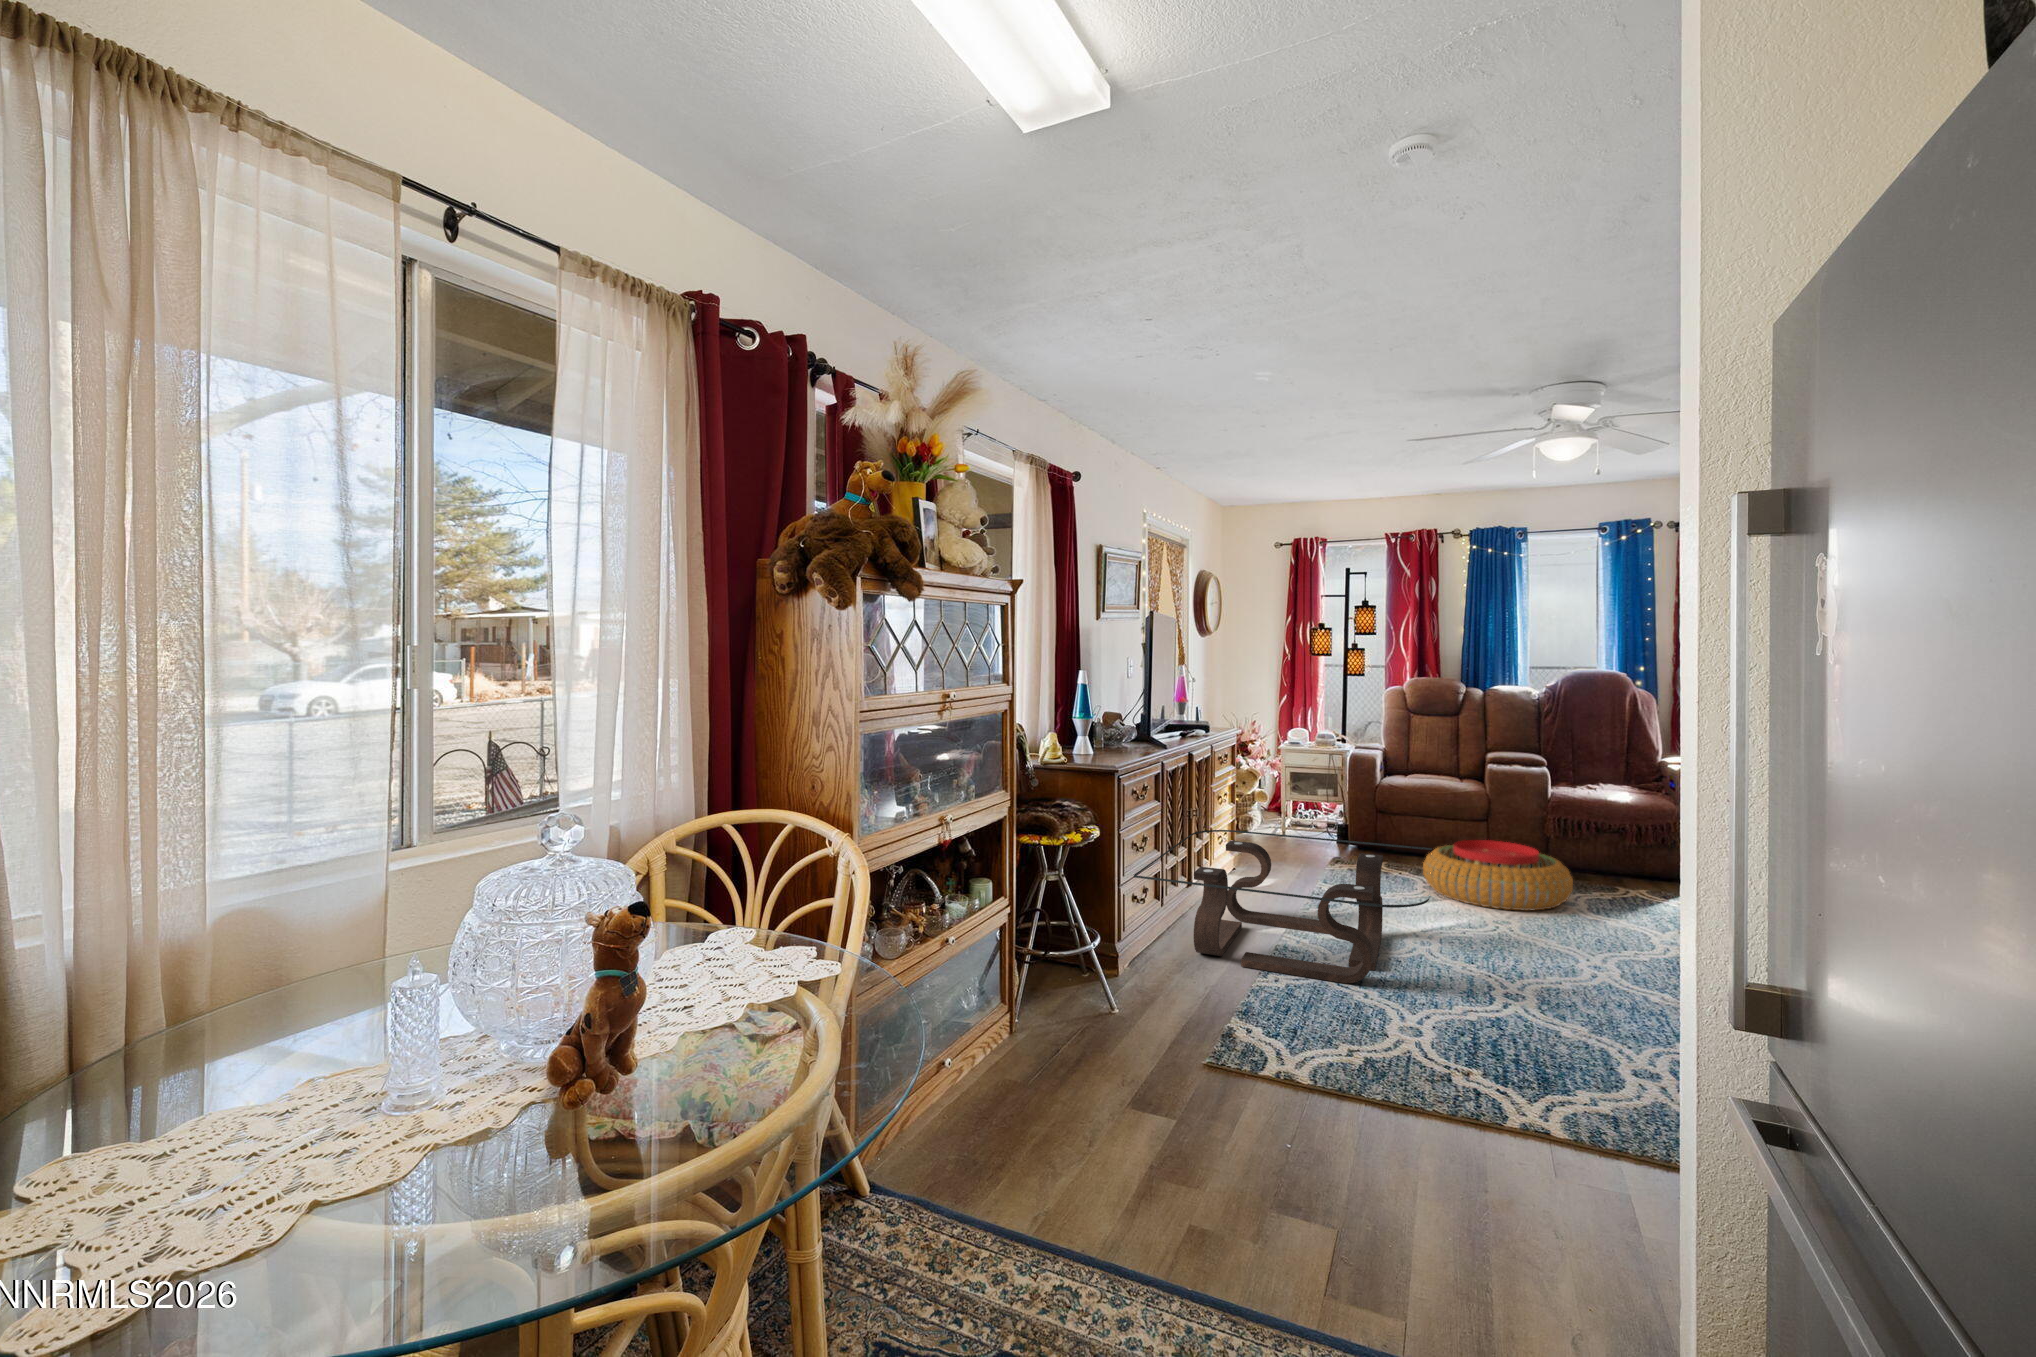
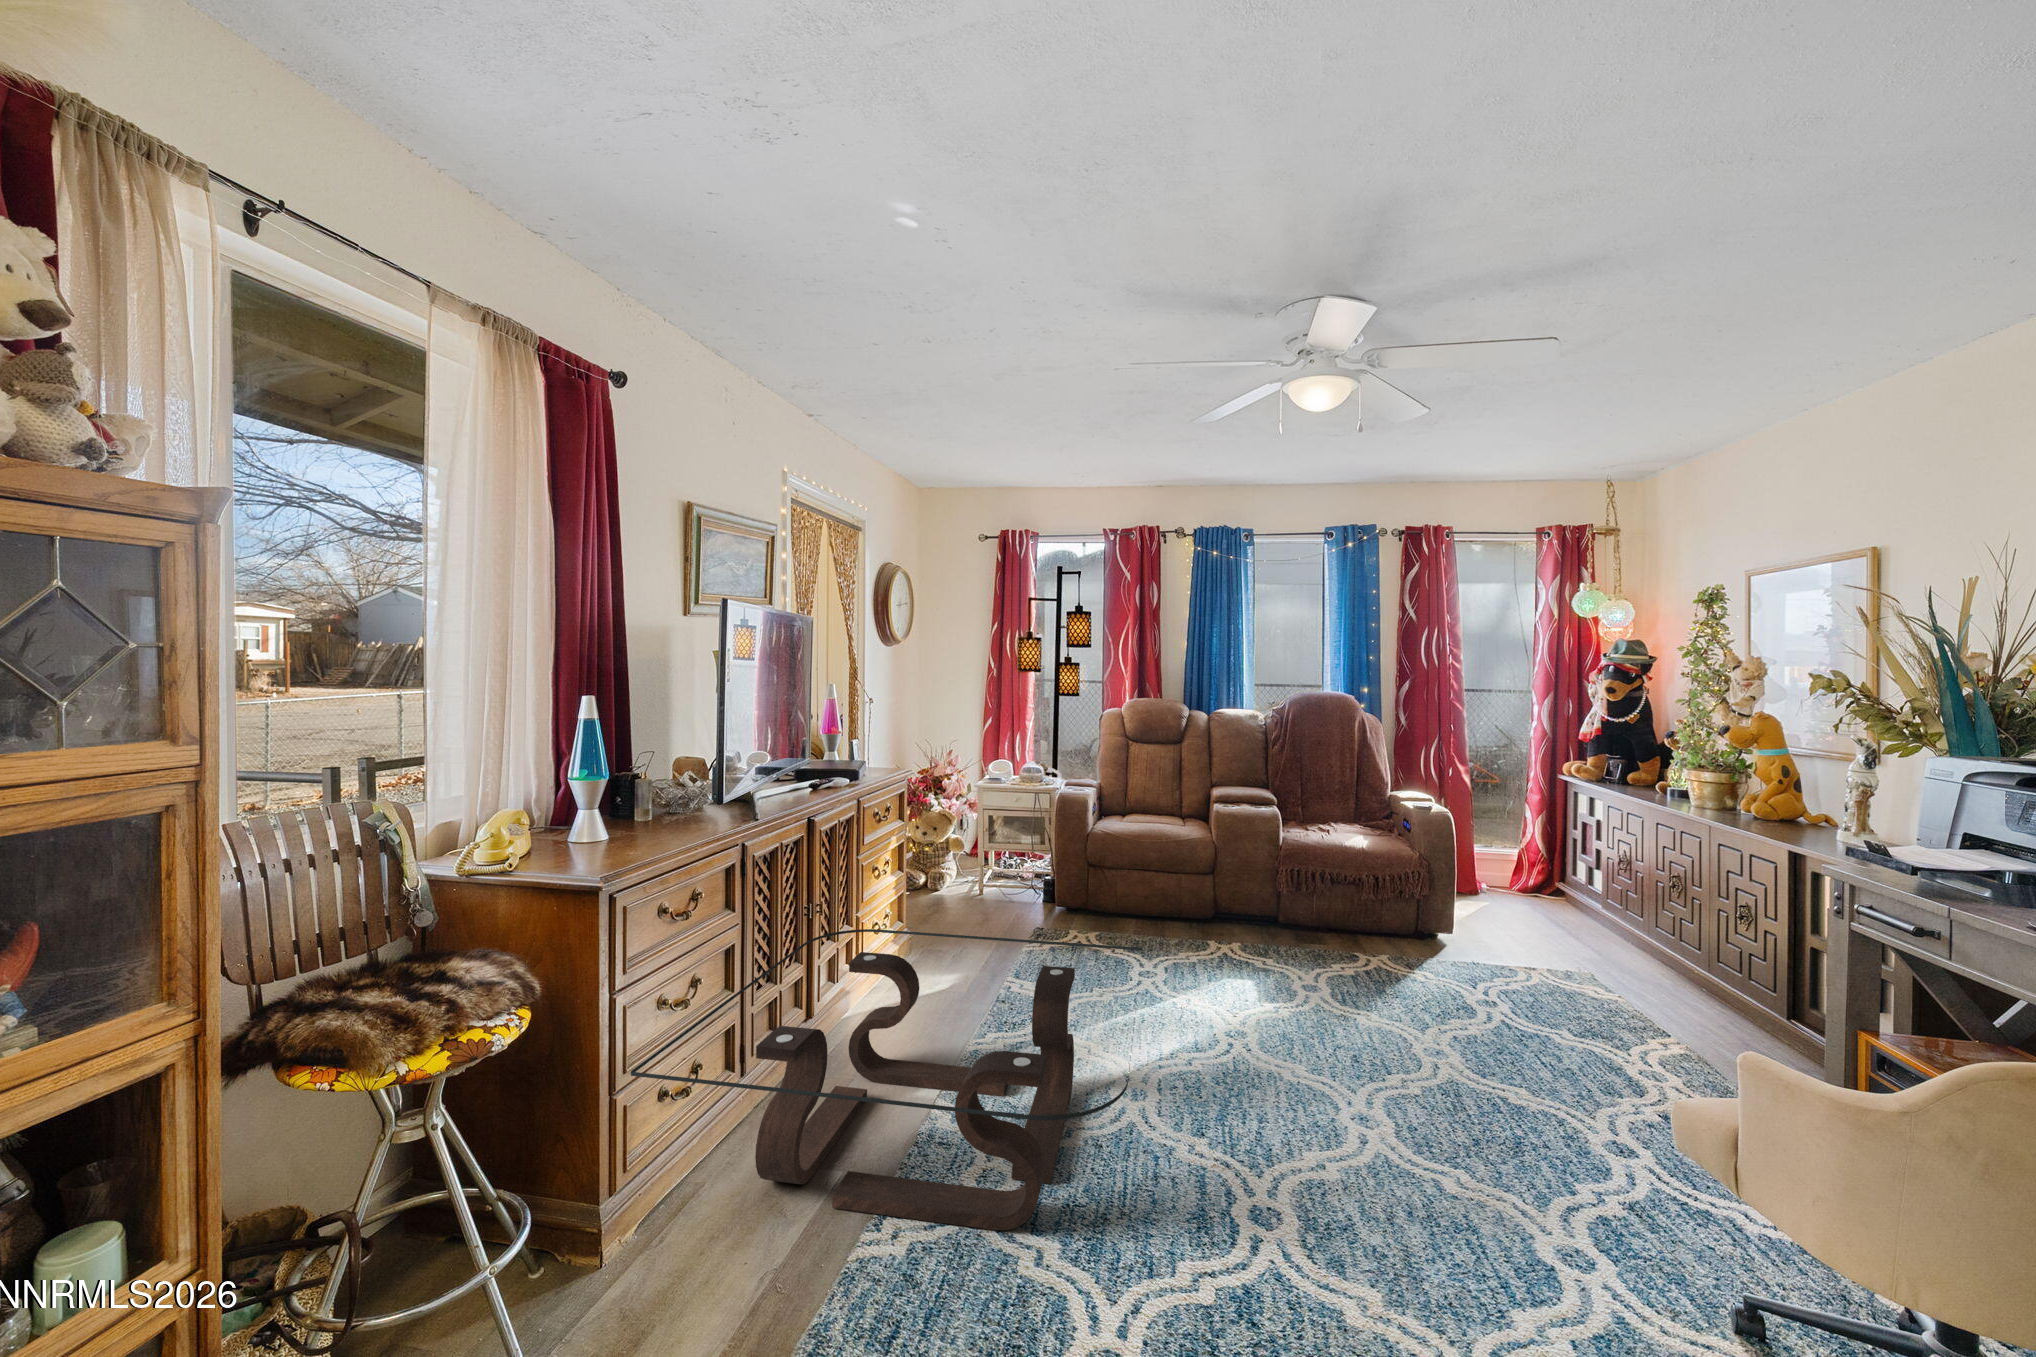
pouf: present [1423,840,1573,910] -> none [1136,910,1312,1013]

